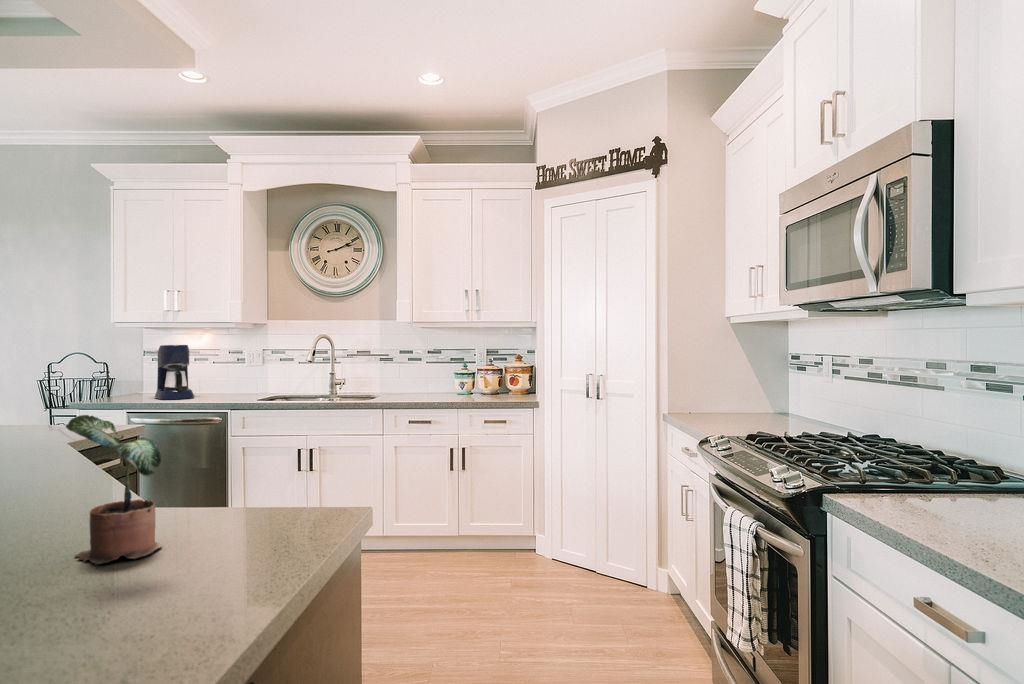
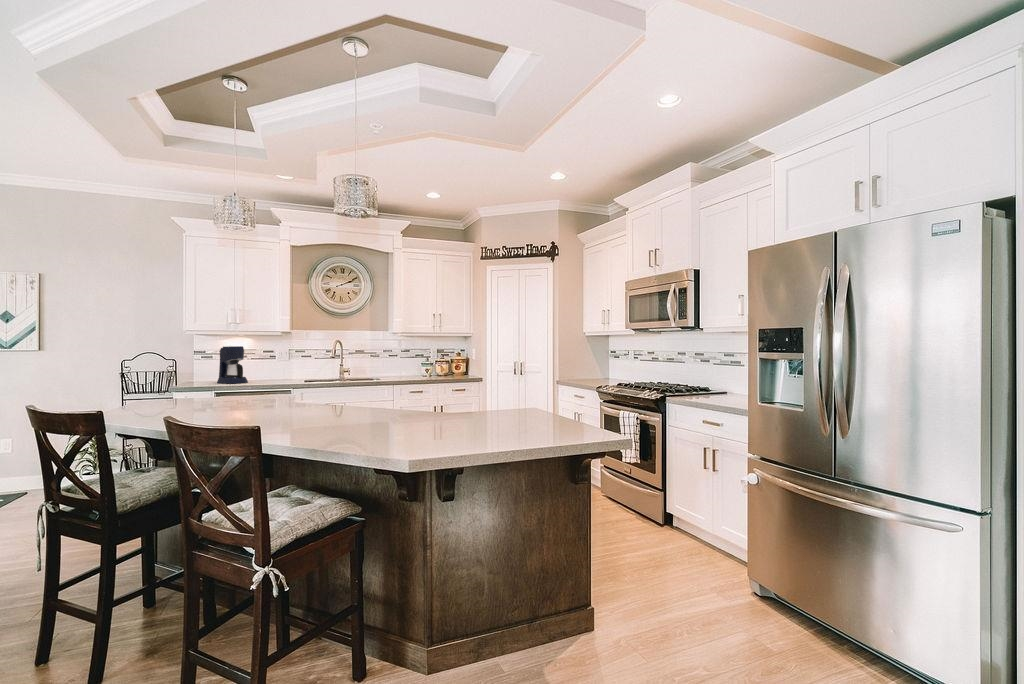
potted plant: present [66,415,161,565] -> none [474,368,514,417]

